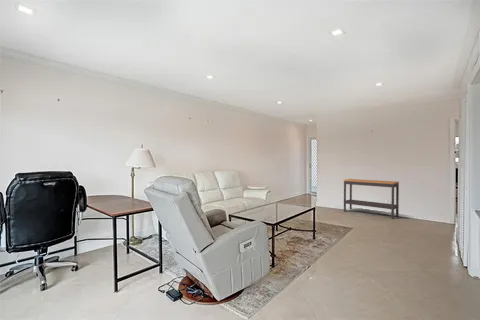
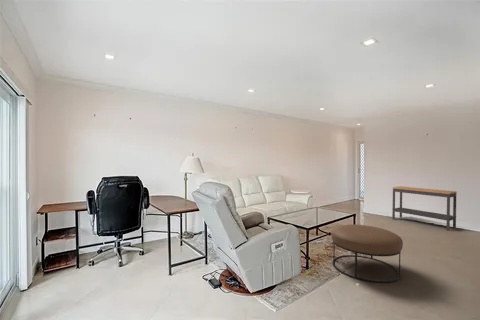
ottoman: none [296,217,364,274] -> present [331,224,403,283]

